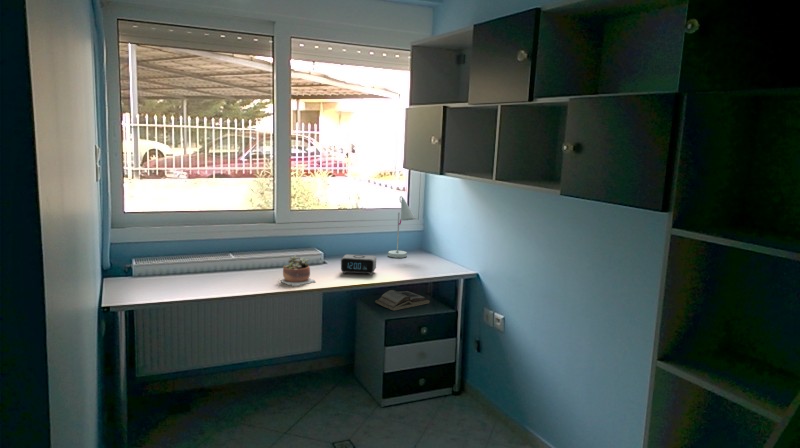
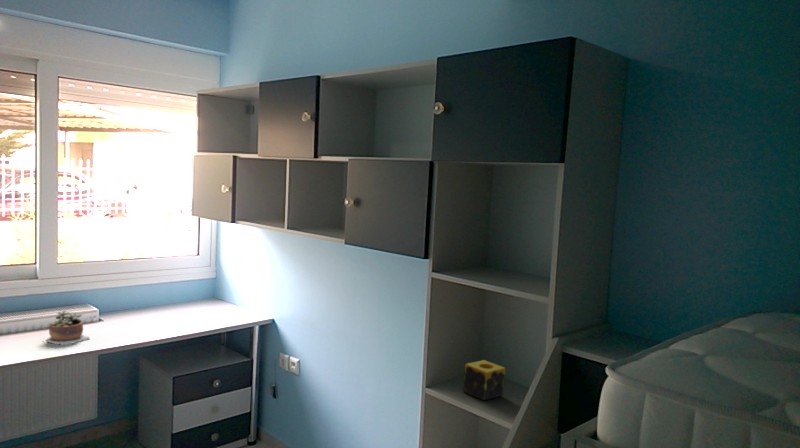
desk lamp: present [388,196,416,258] -> none [175,239,206,305]
alarm clock: present [341,254,376,275] -> none [120,305,162,327]
book: present [375,290,429,311] -> none [161,340,222,363]
candle: none [710,329,771,377] -> present [463,360,505,400]

